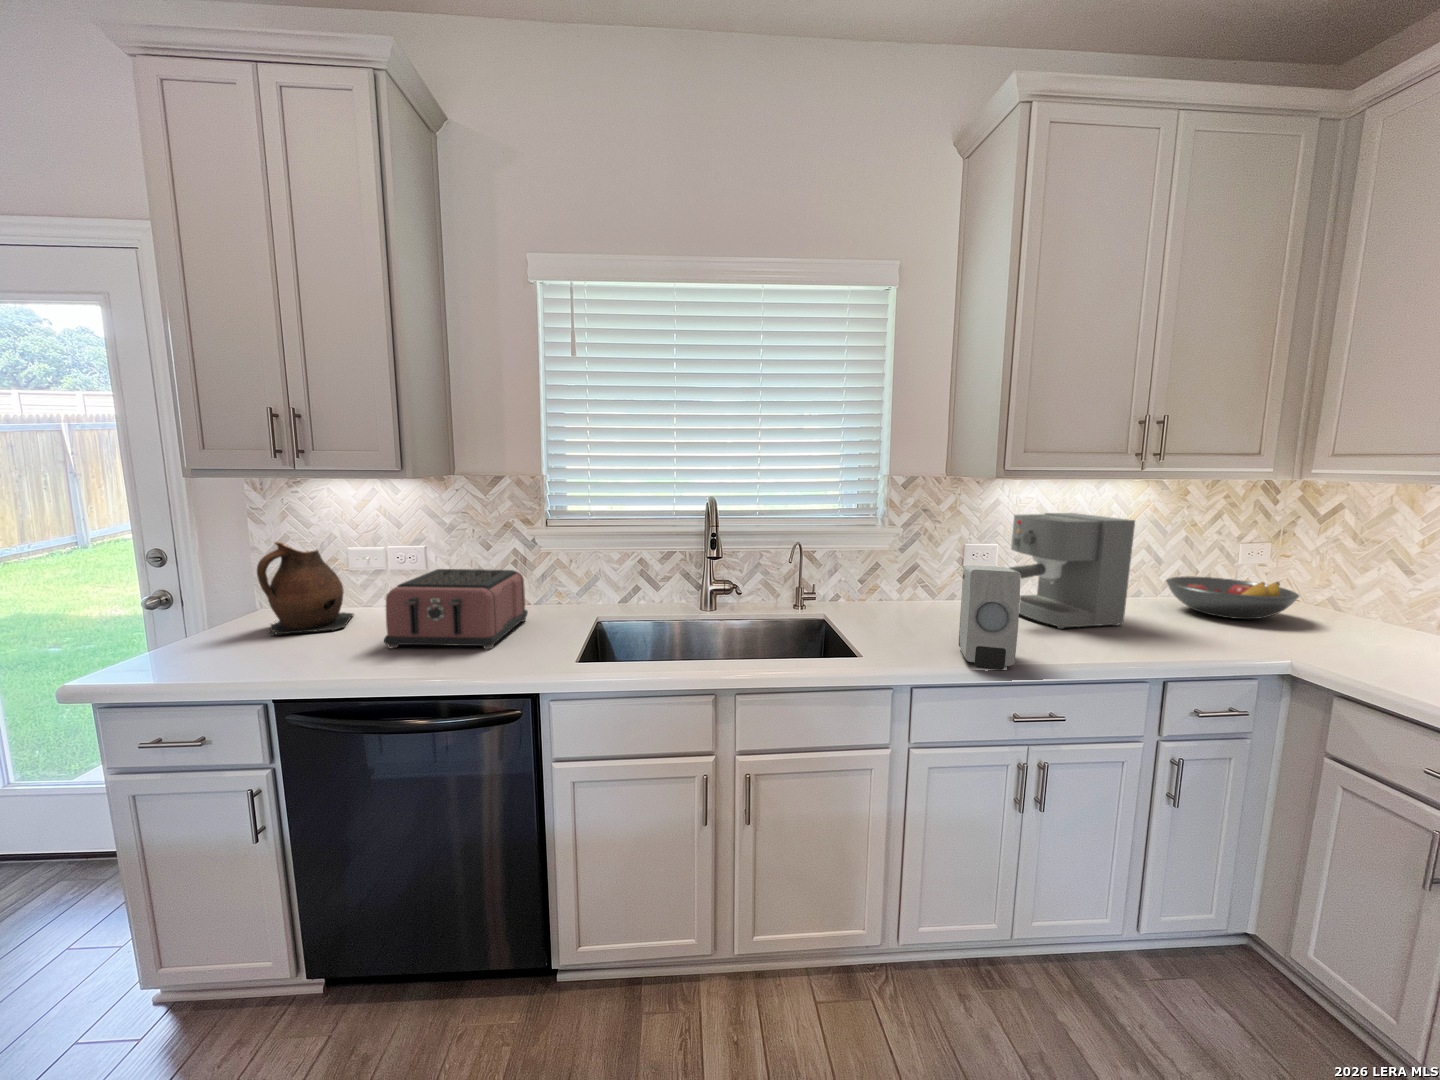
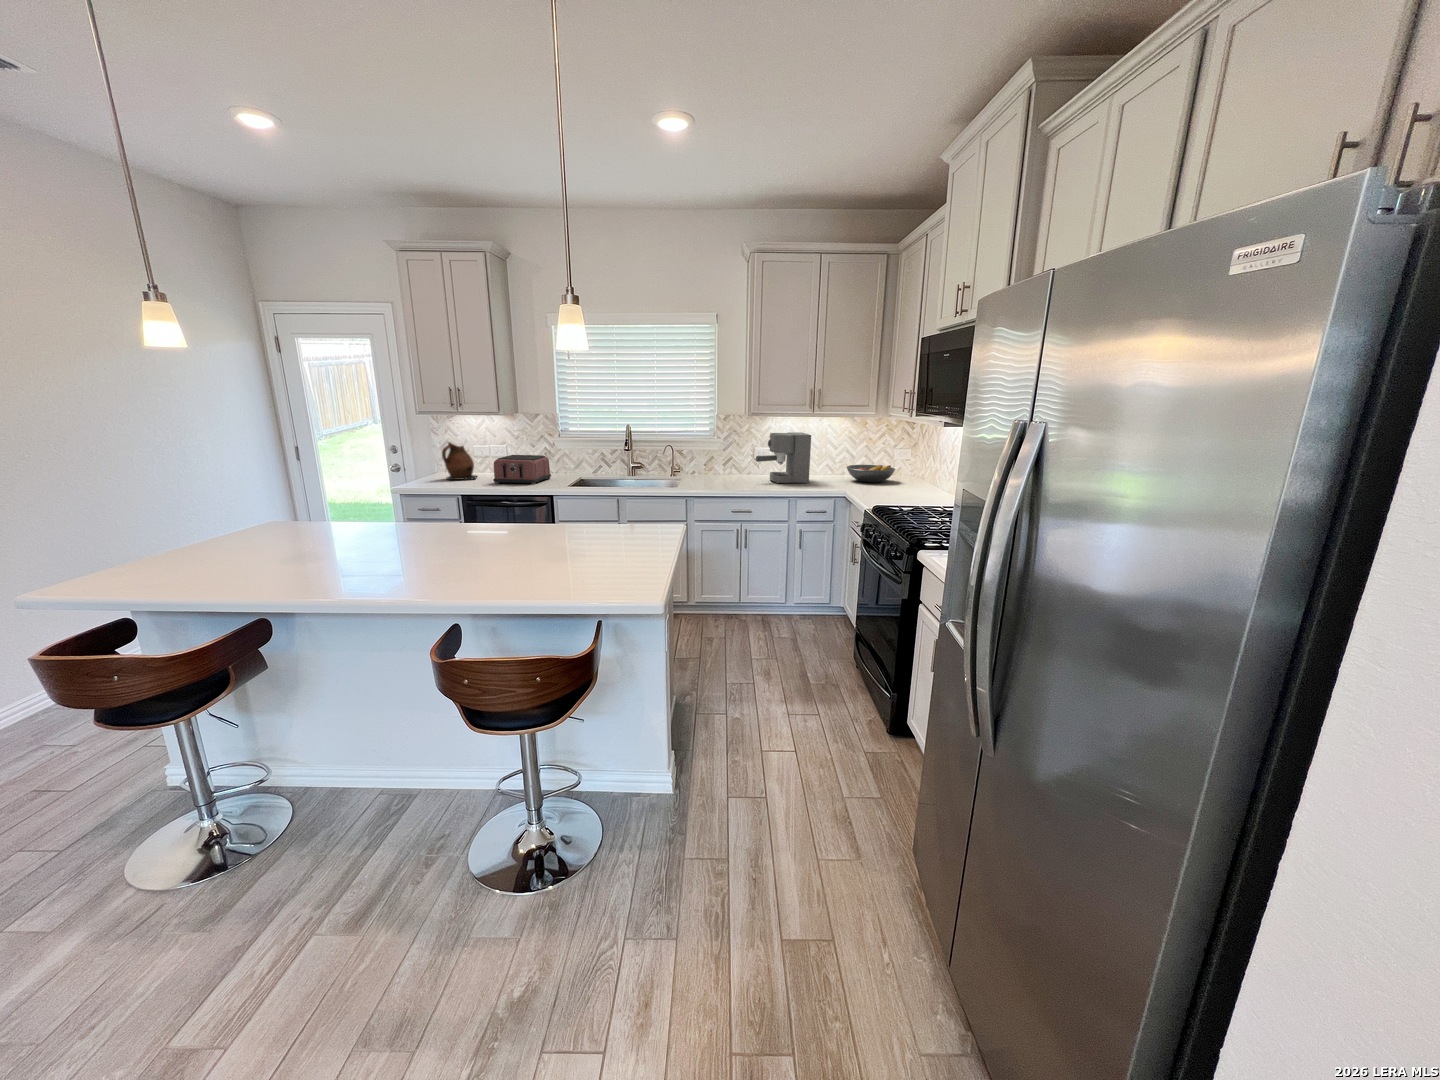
soap dispenser: present [959,565,1020,670] -> none [710,452,735,491]

